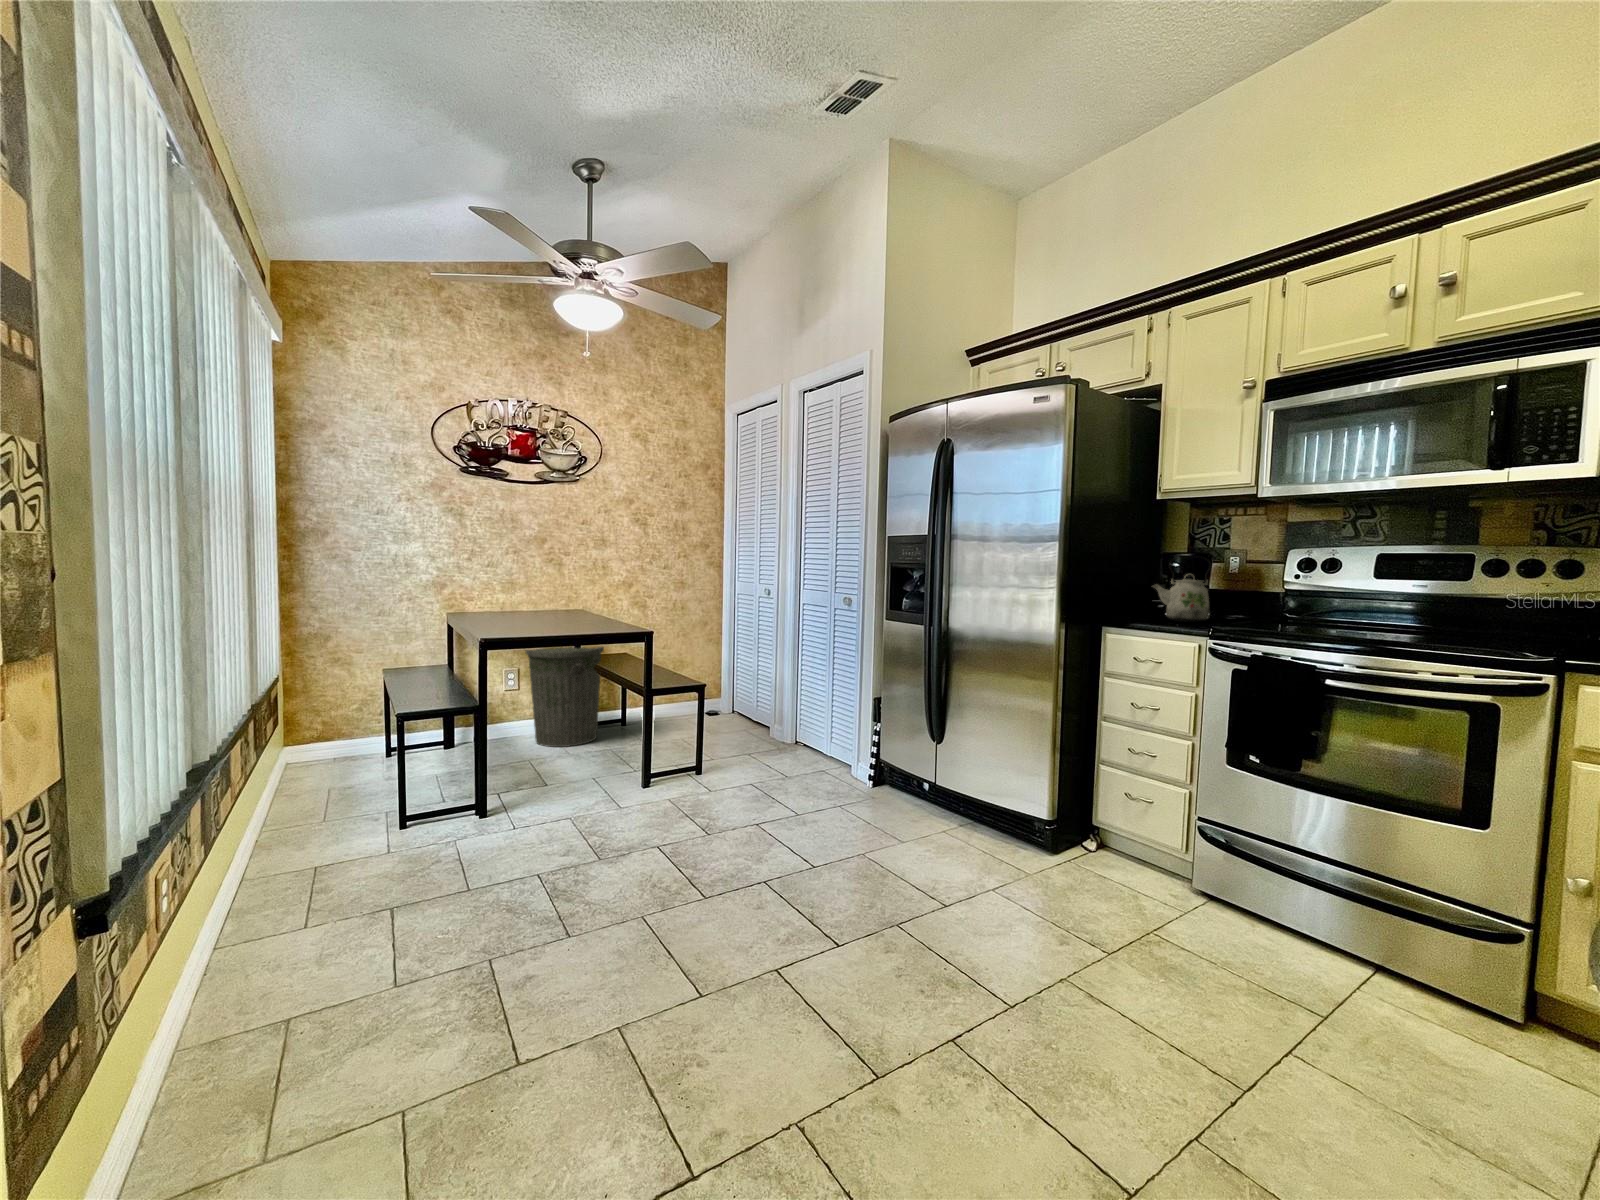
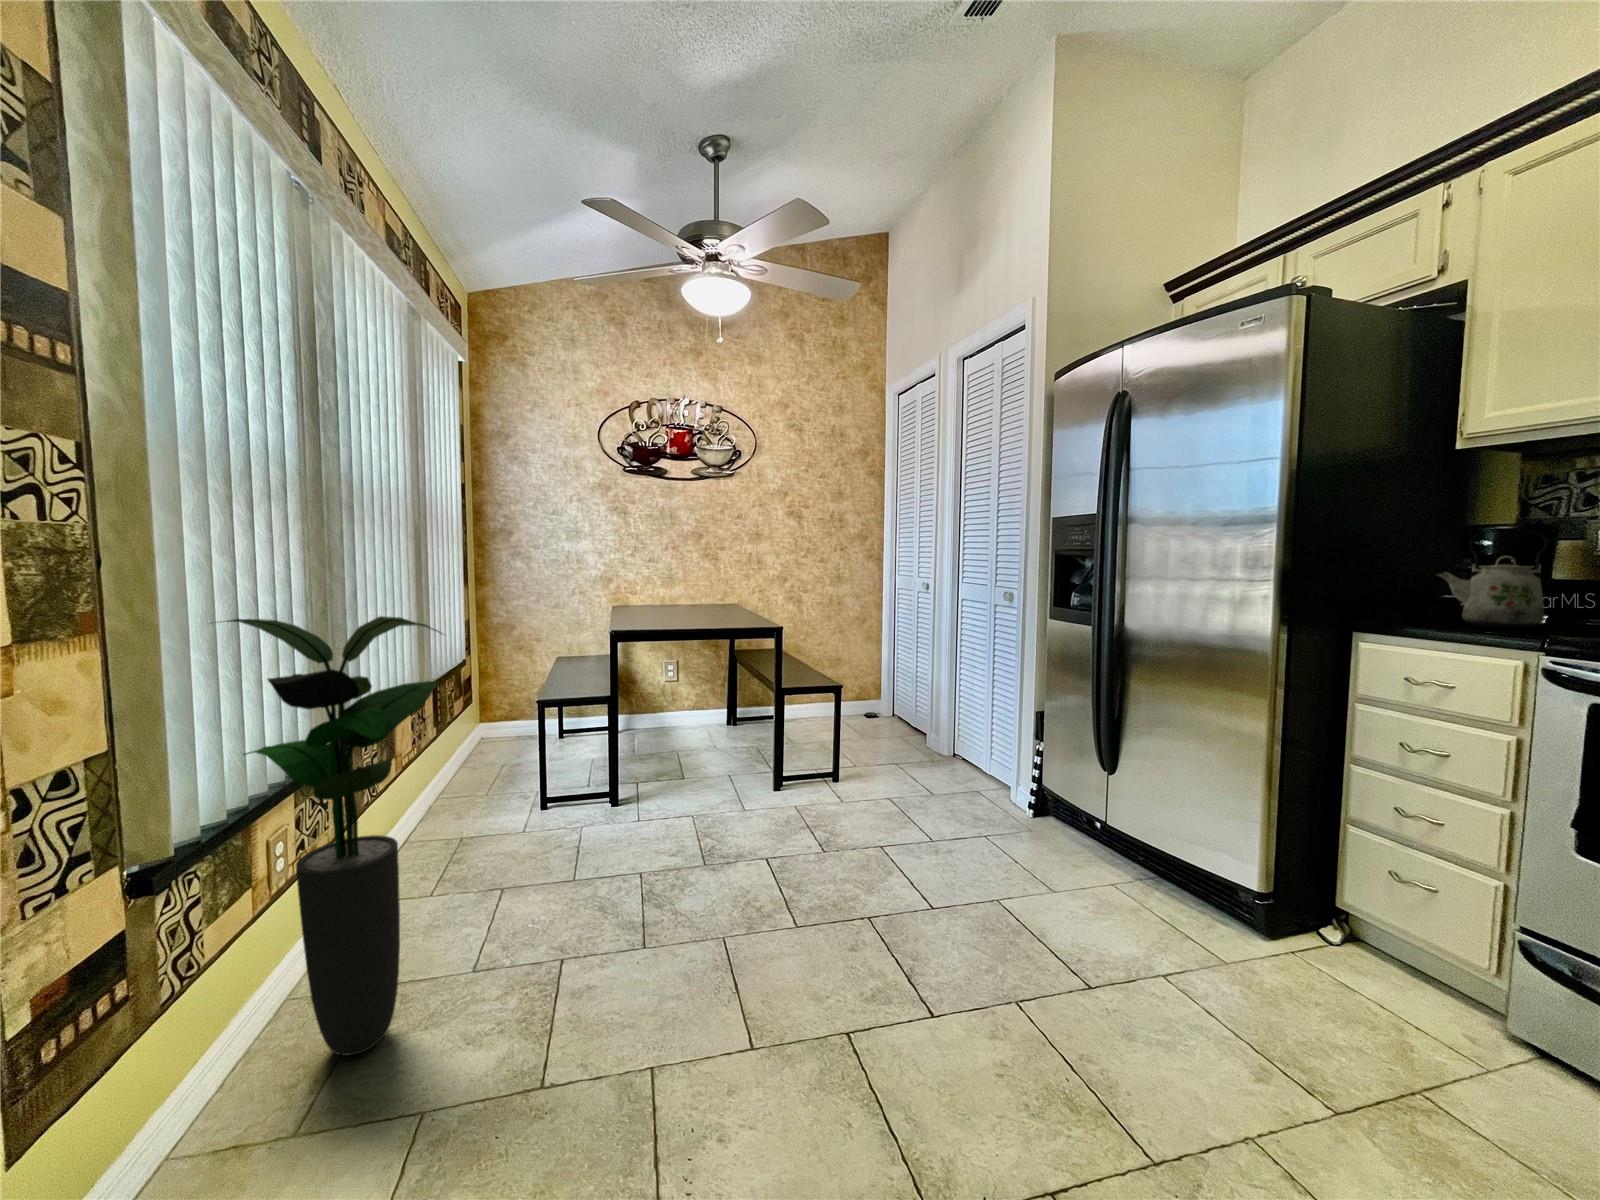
potted plant: none [135,629,391,1072] -> present [227,616,439,1055]
trash can: present [525,647,604,747] -> none [682,630,757,742]

